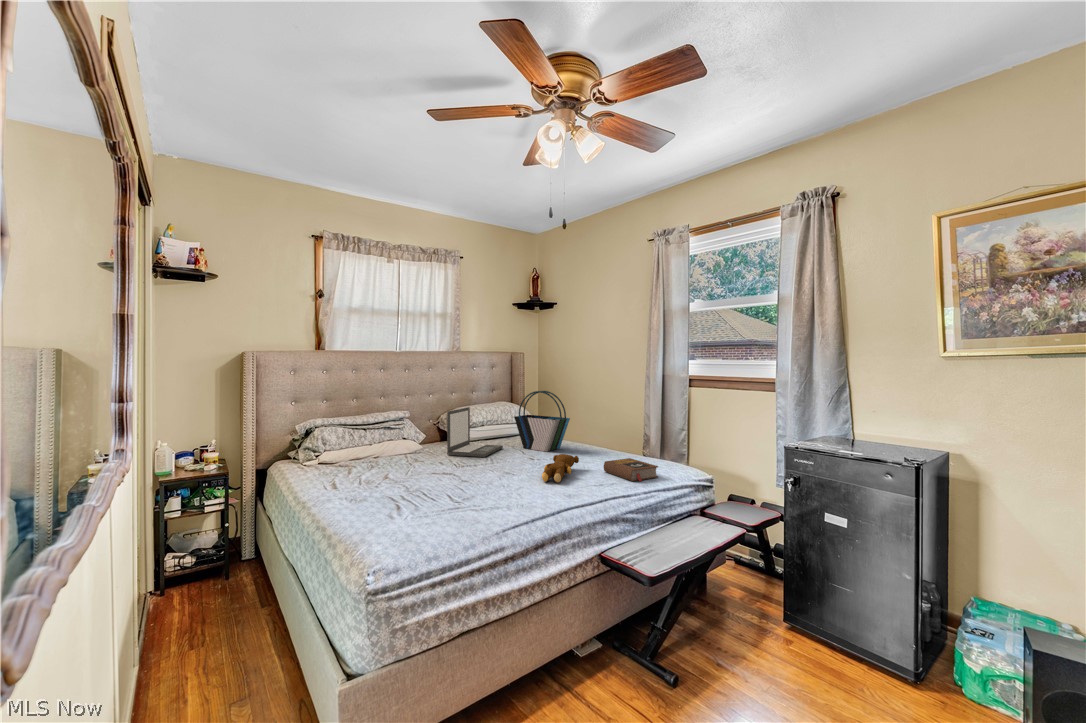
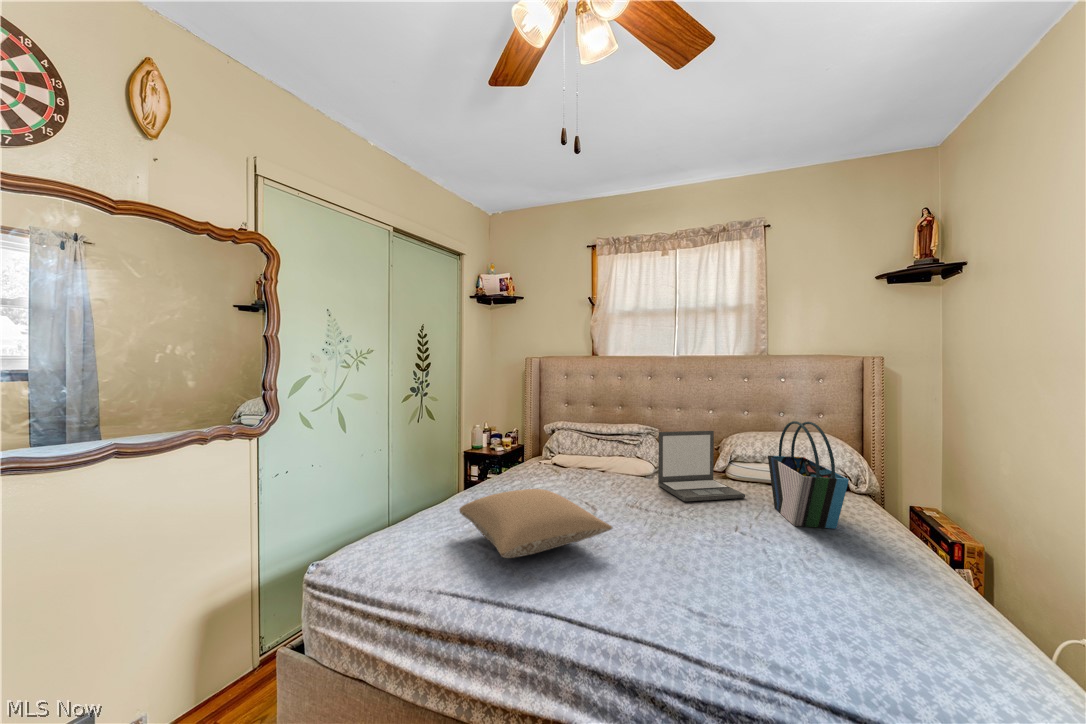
teddy bear: present [542,454,579,483] -> none [636,533,755,576]
pillow: none [417,457,523,502] -> present [459,489,612,558]
book: present [604,458,658,481] -> none [770,582,873,685]

